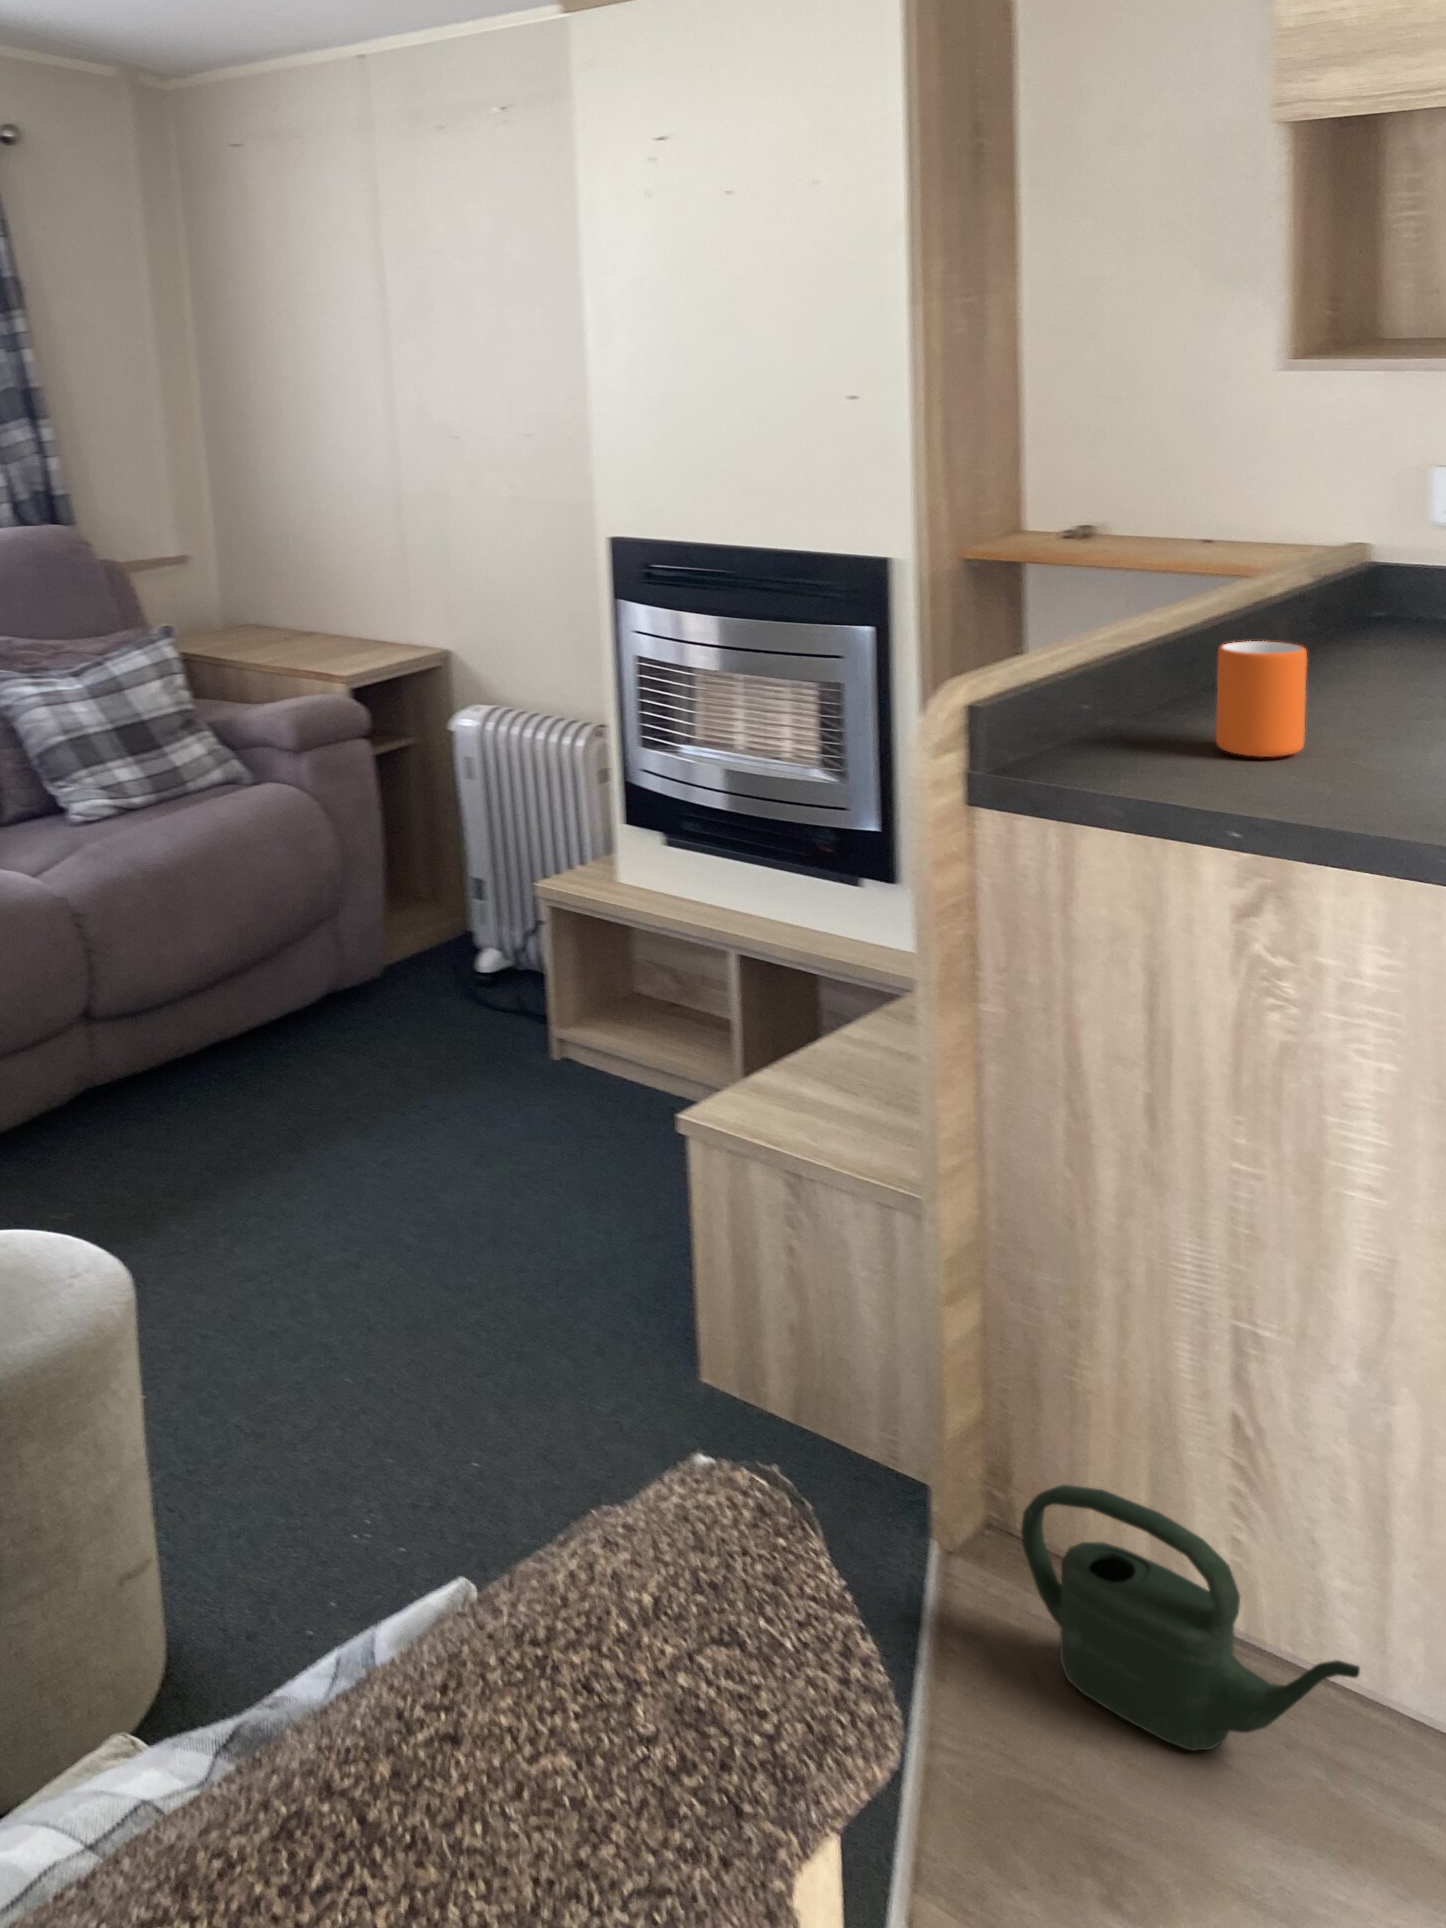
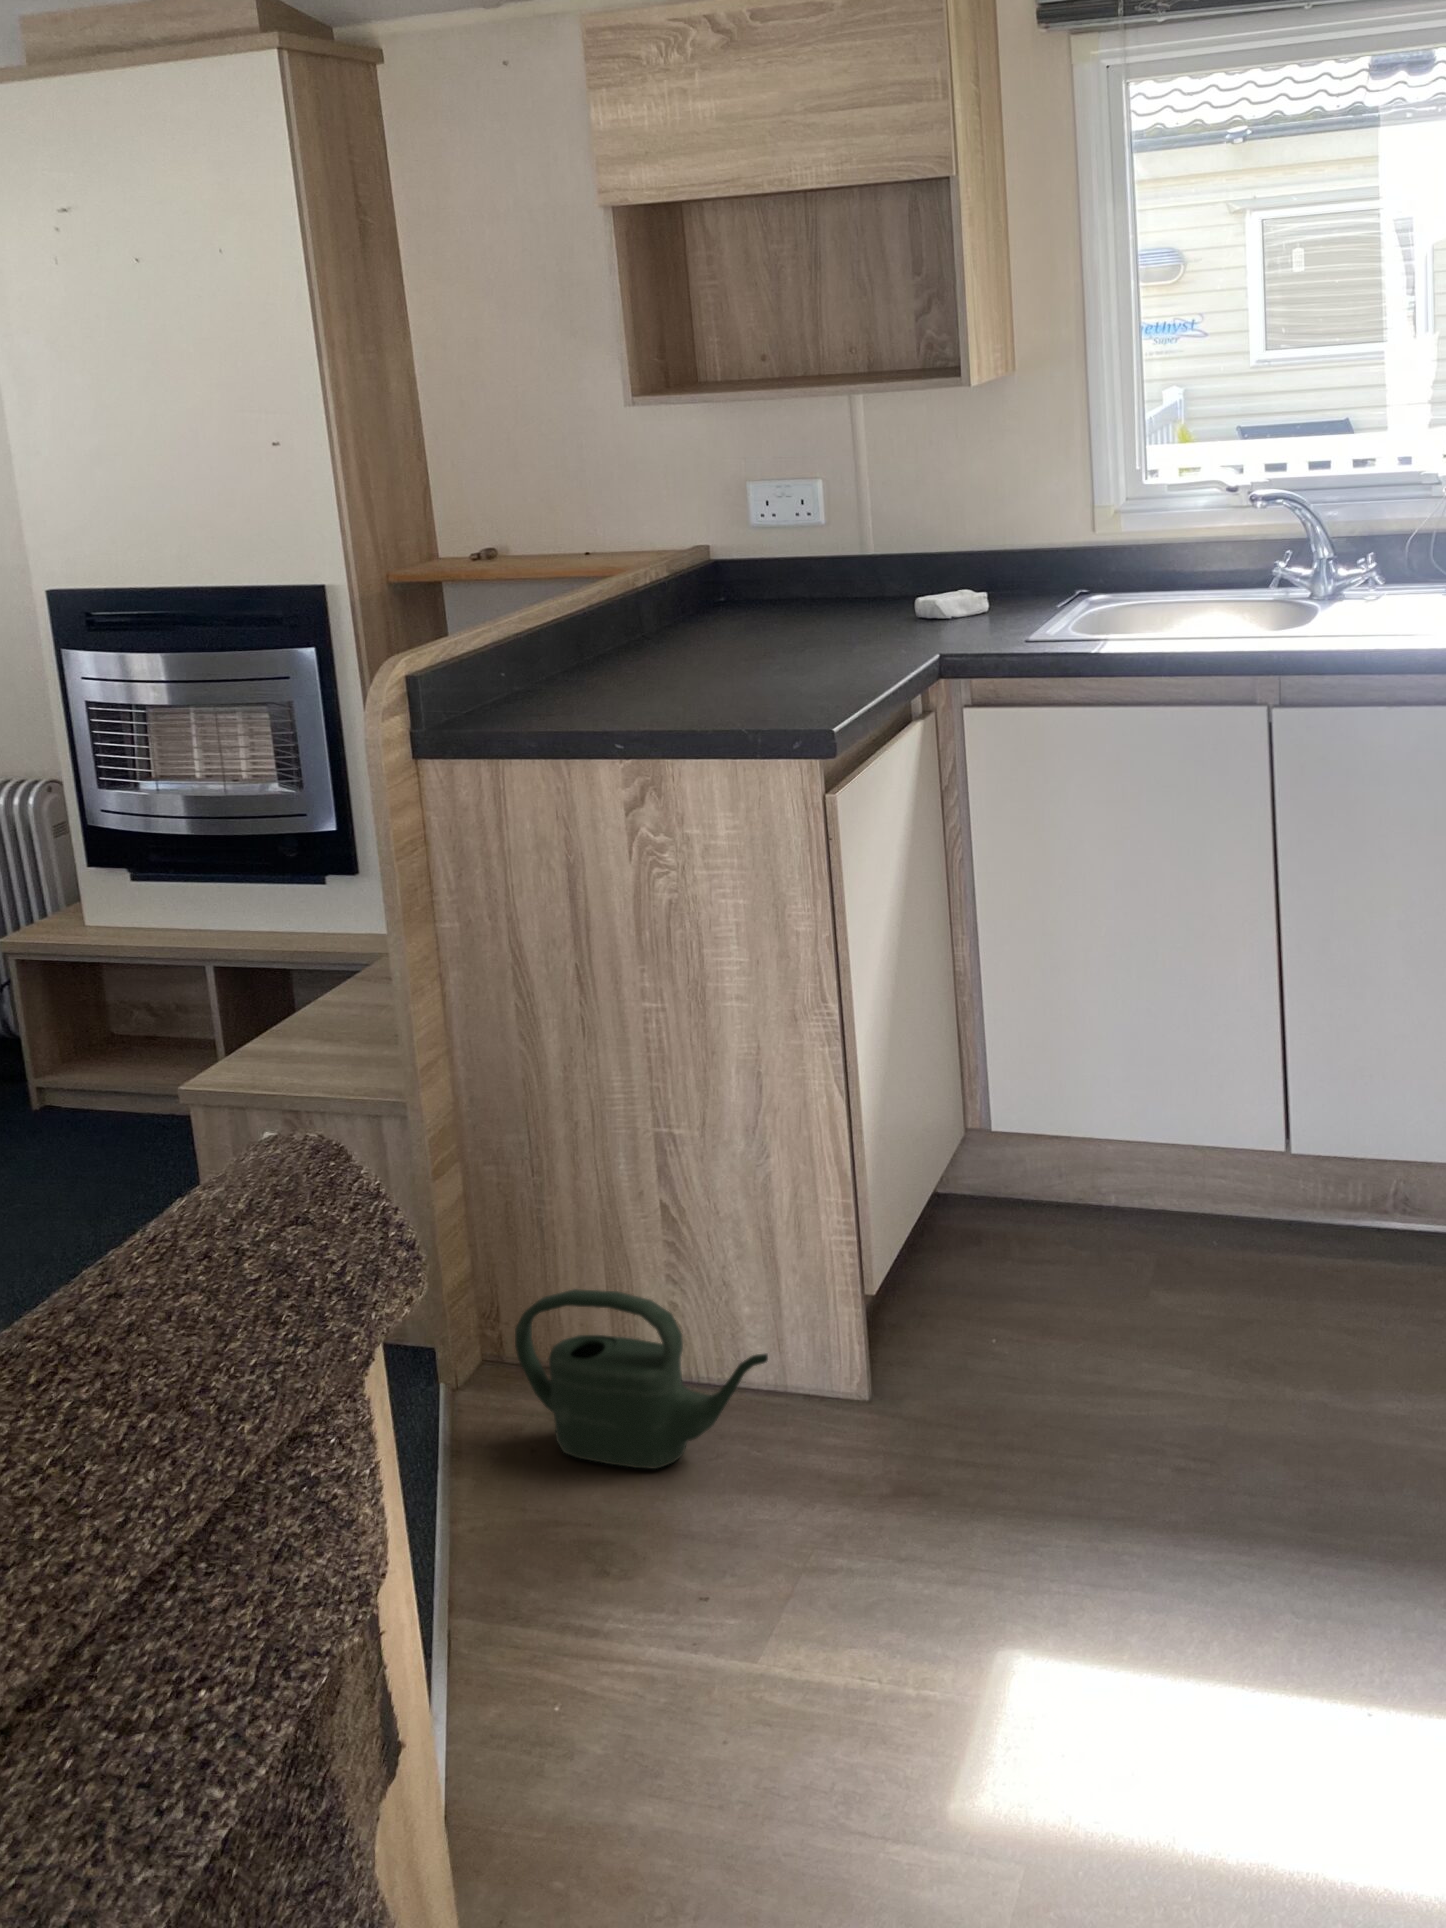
mug: present [1216,641,1307,757] -> none [594,606,664,695]

